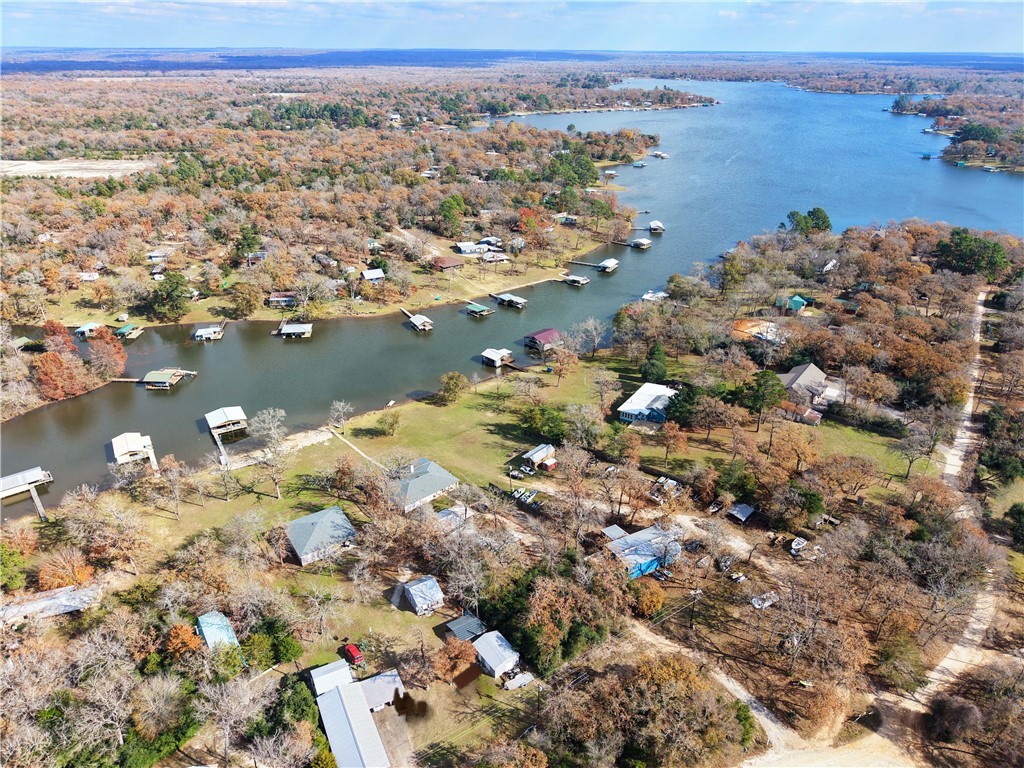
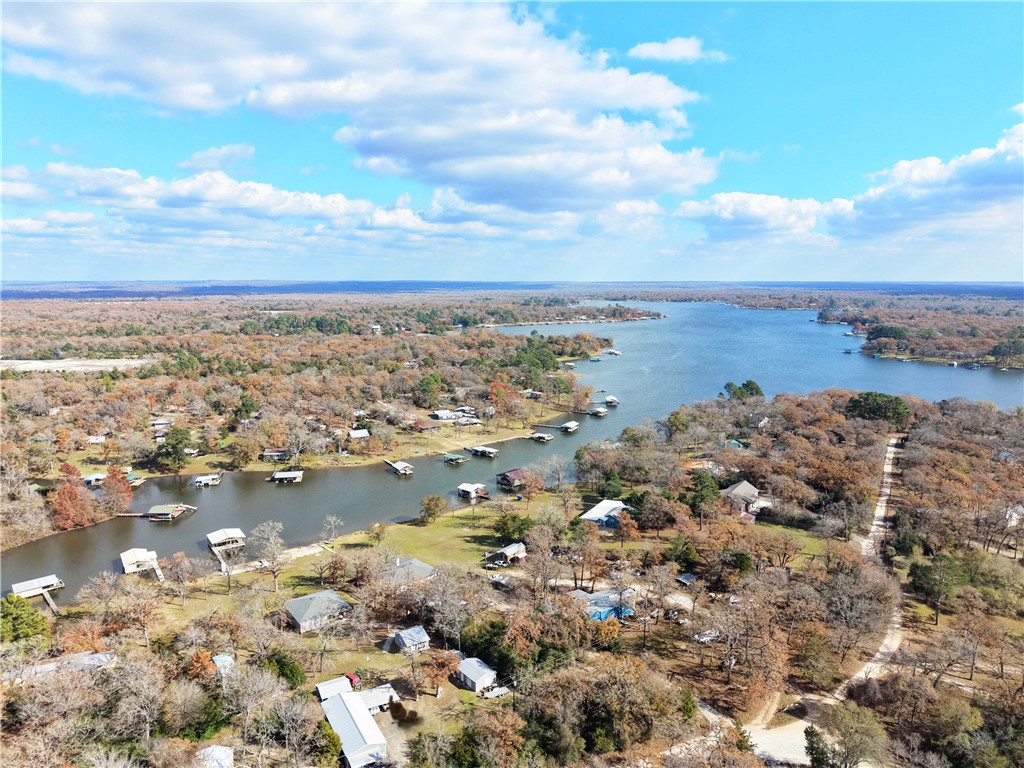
bench: present [450,661,482,695] -> none [437,669,465,708]

